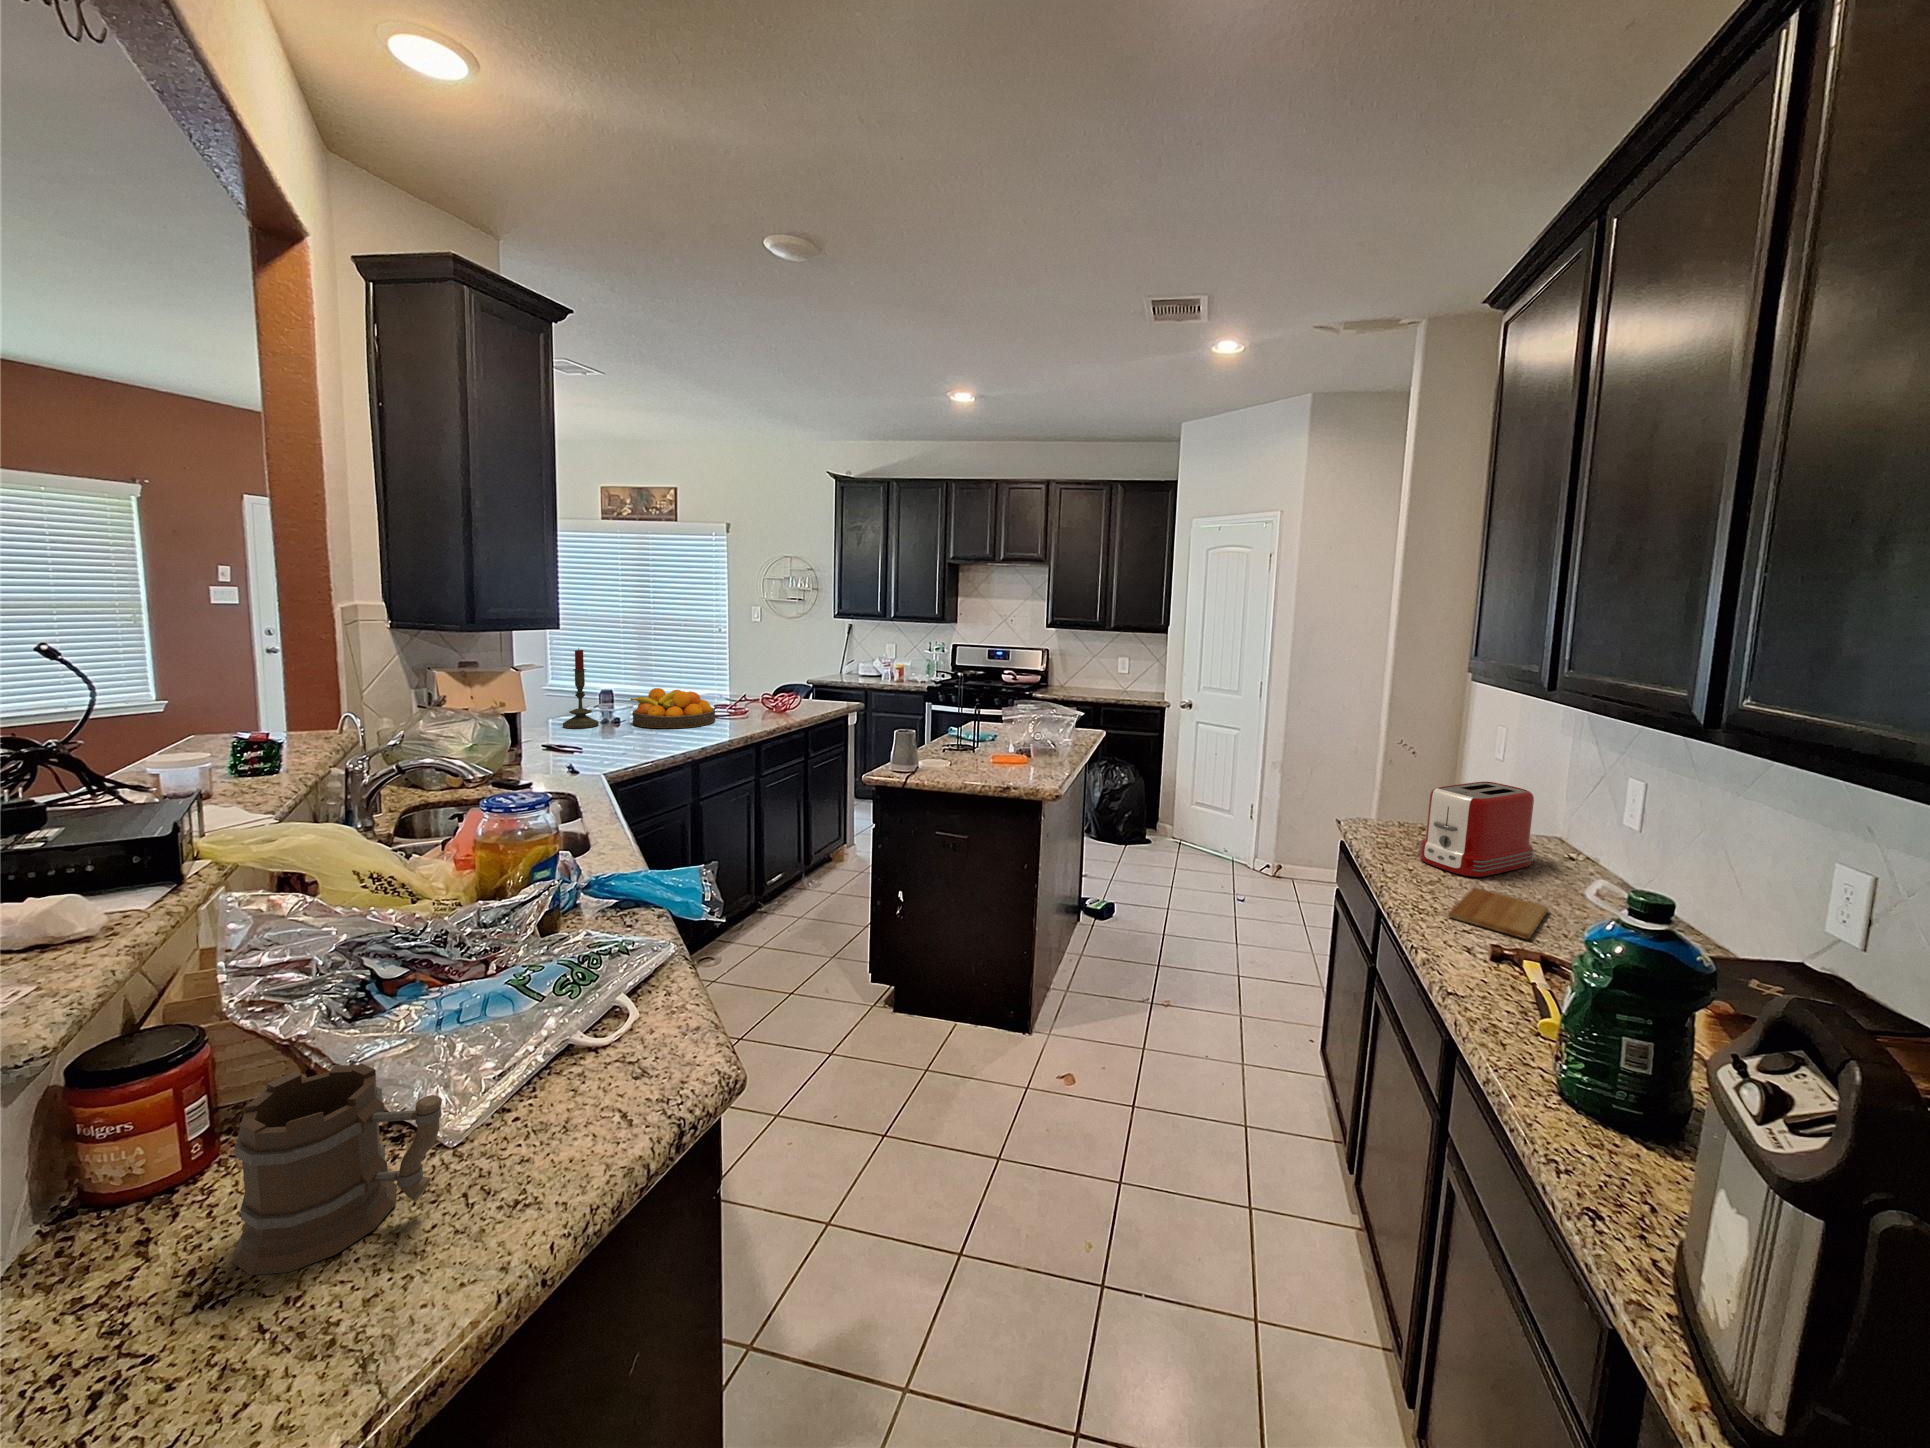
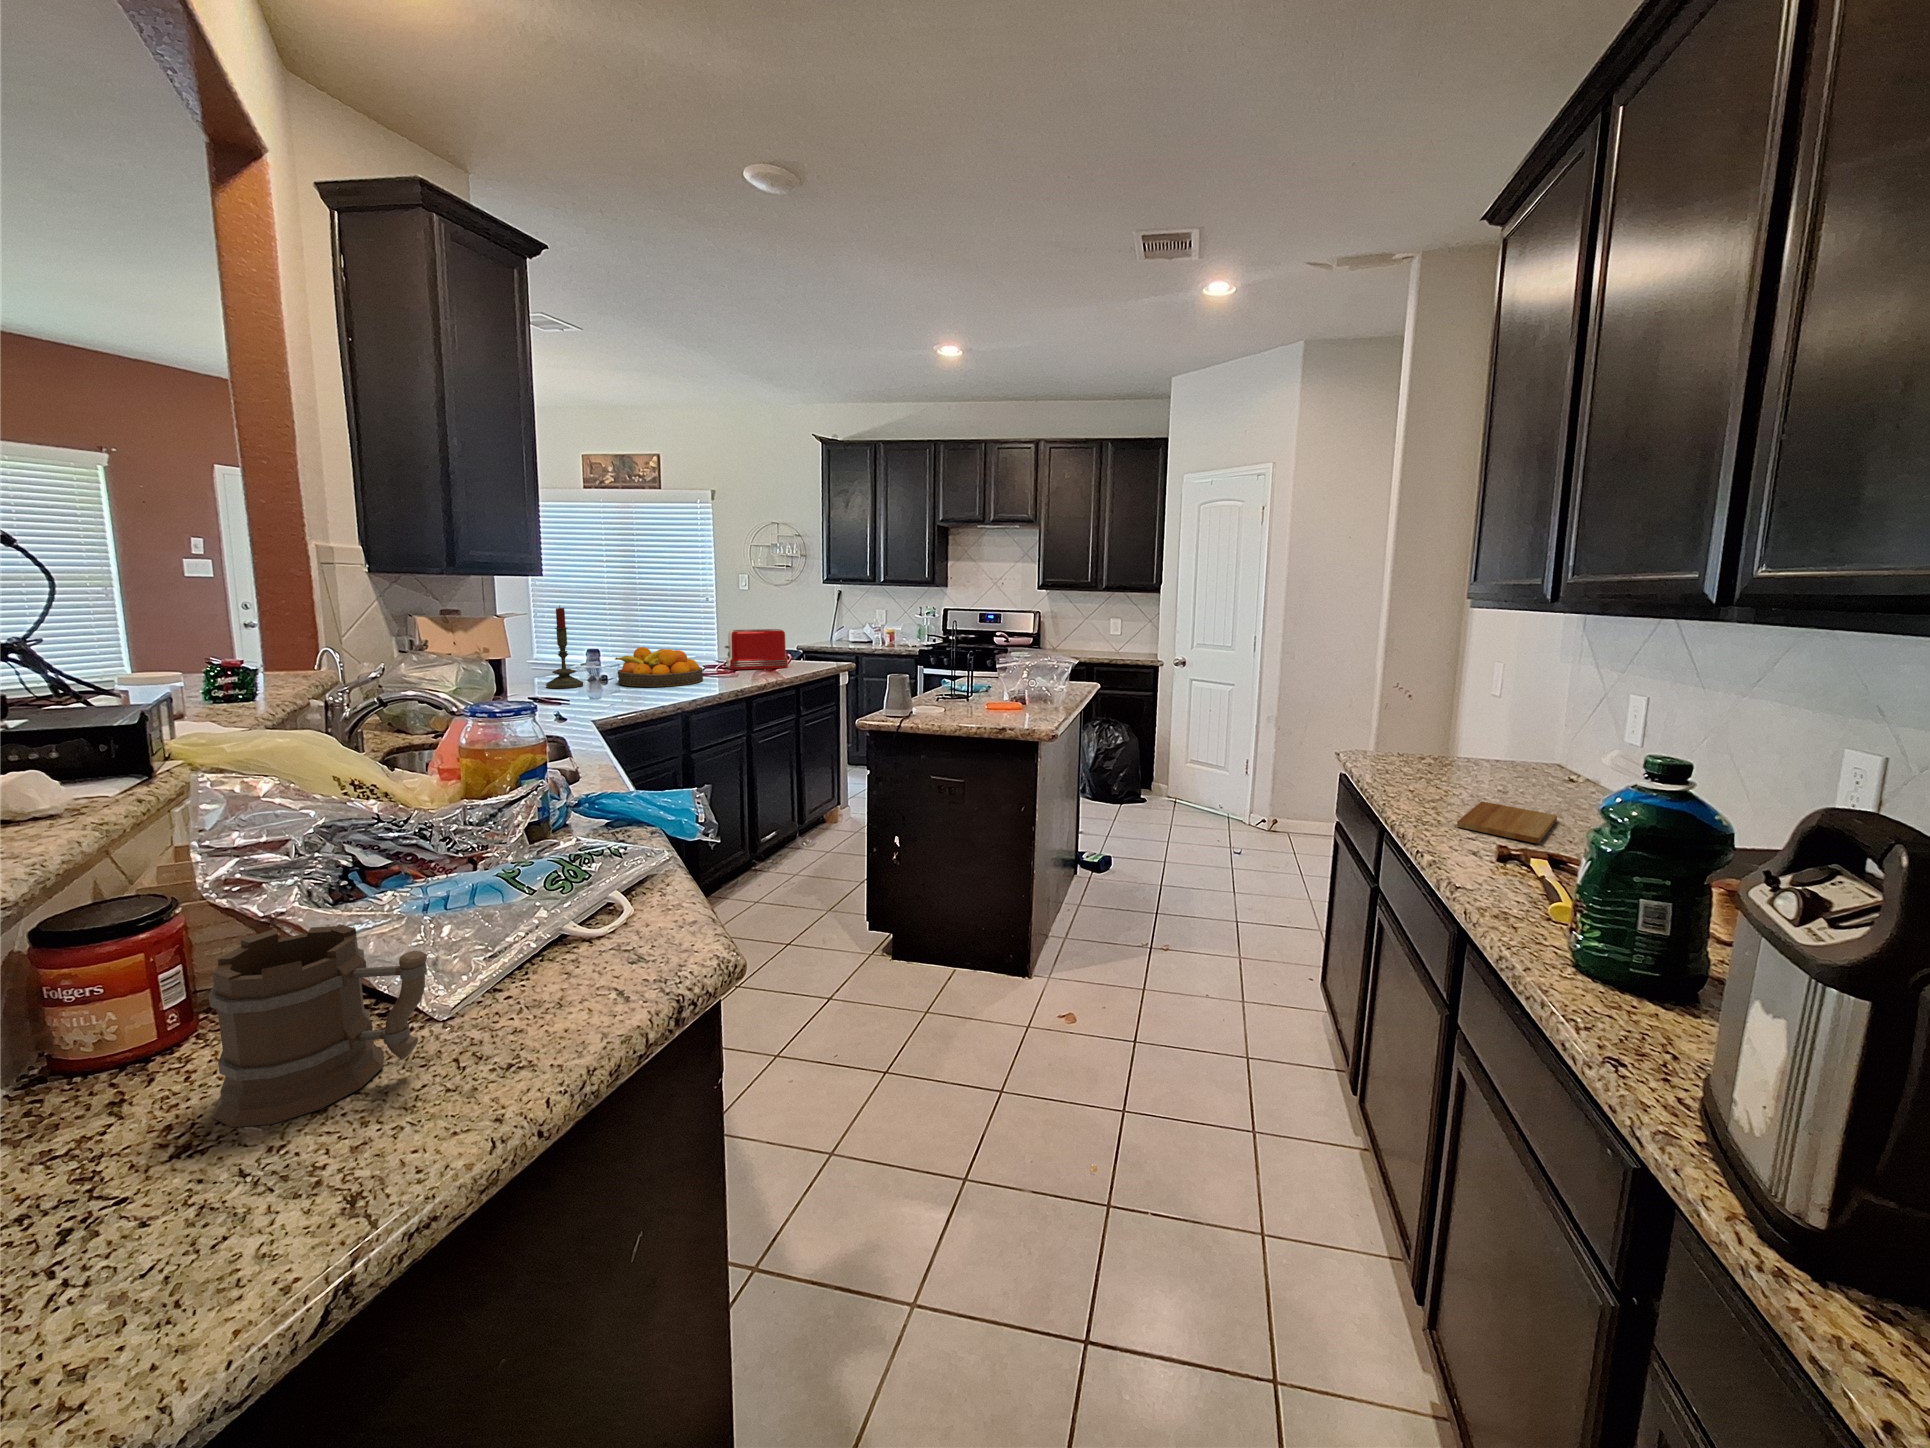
toaster: present [1419,781,1534,877] -> present [725,629,788,670]

